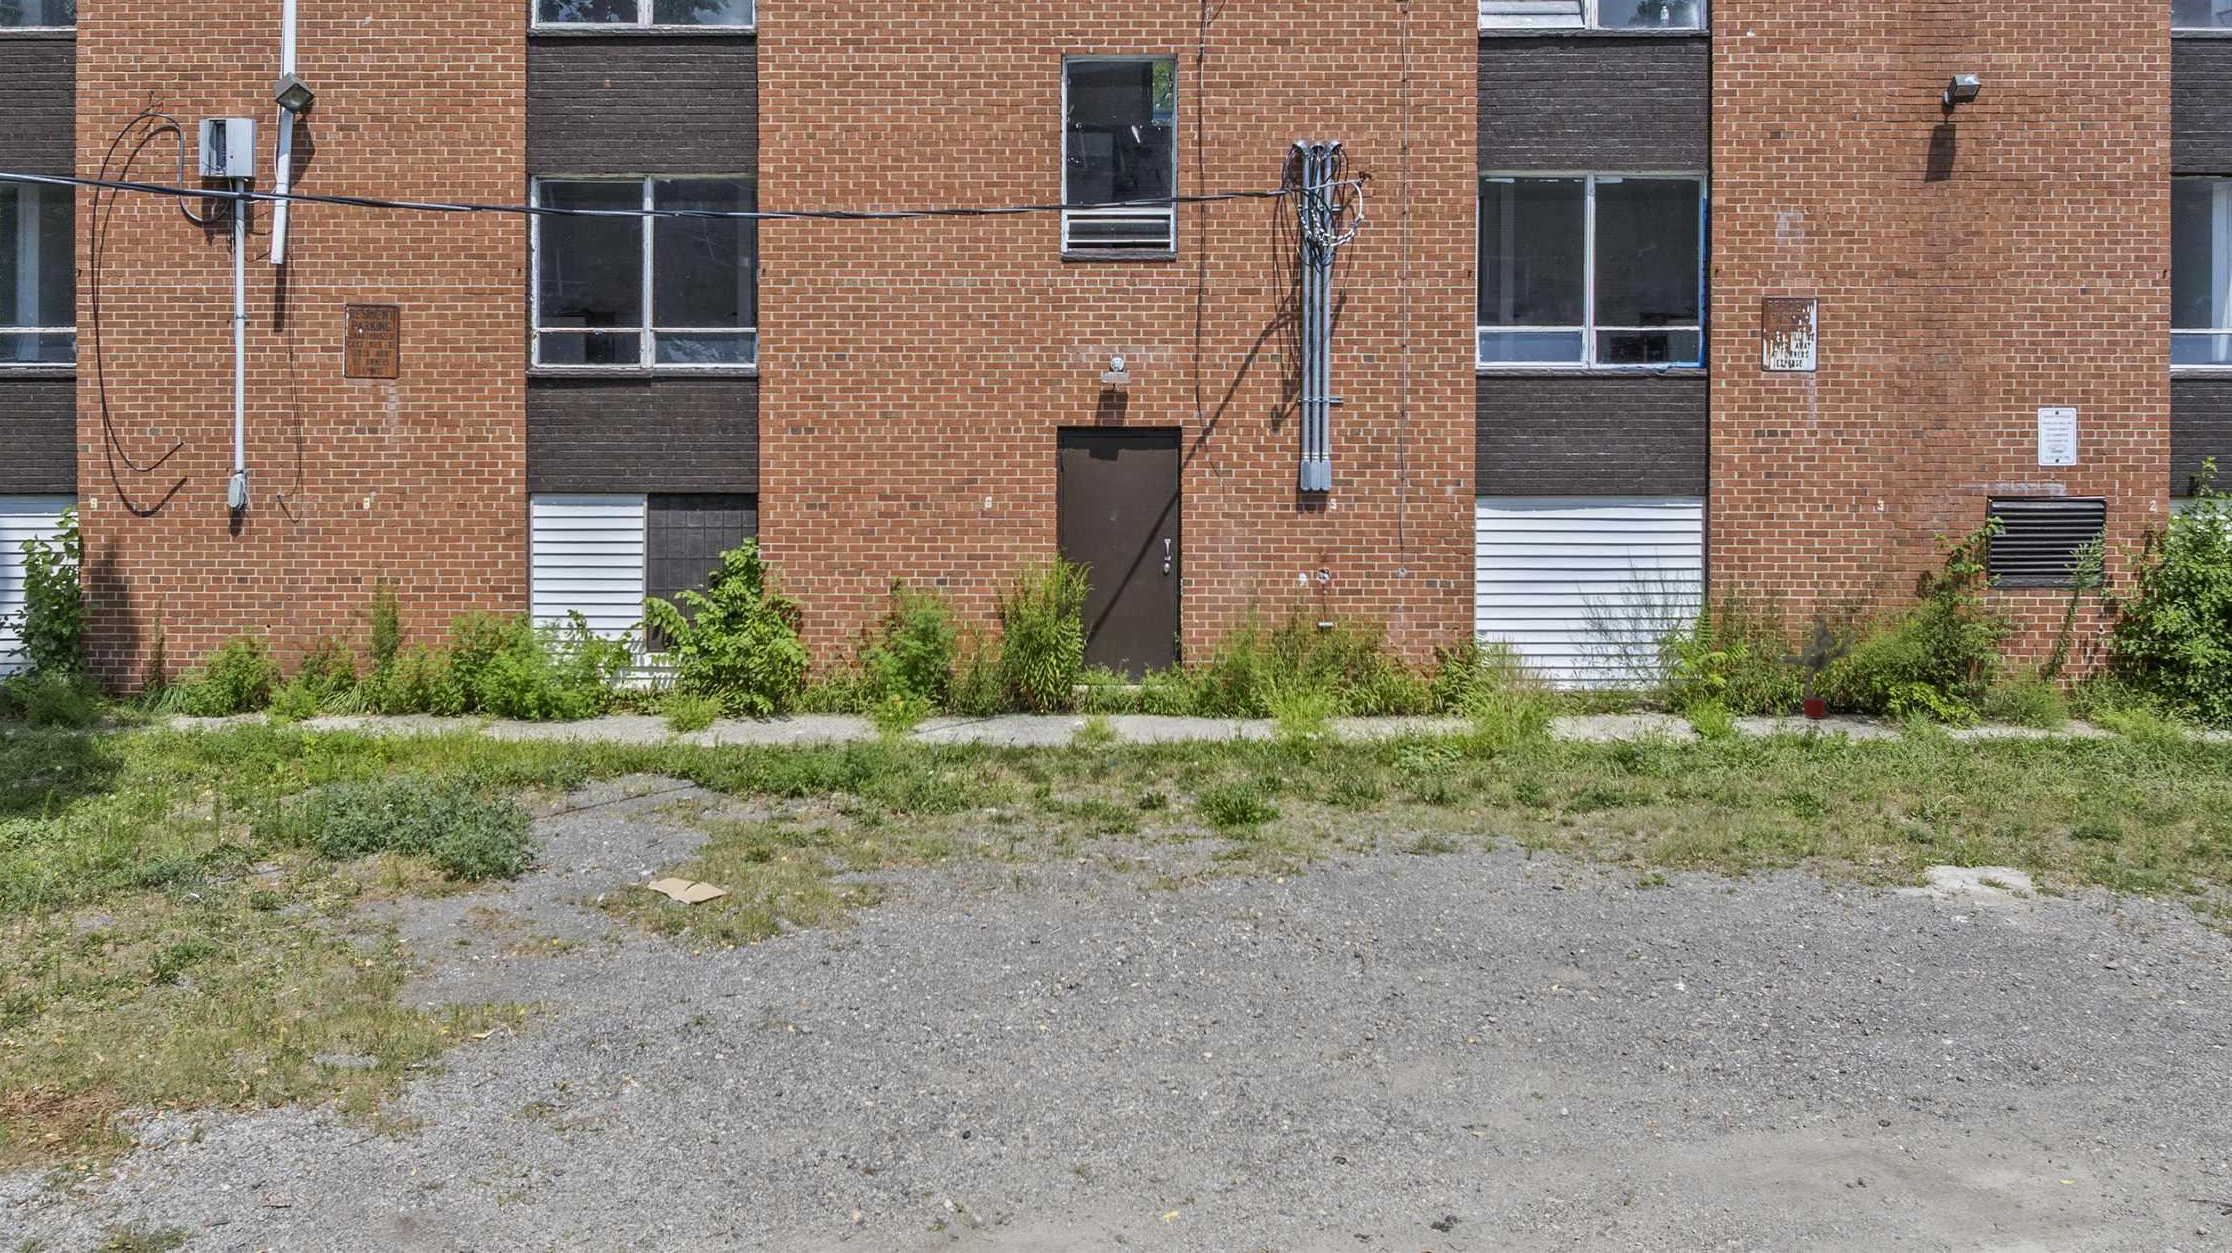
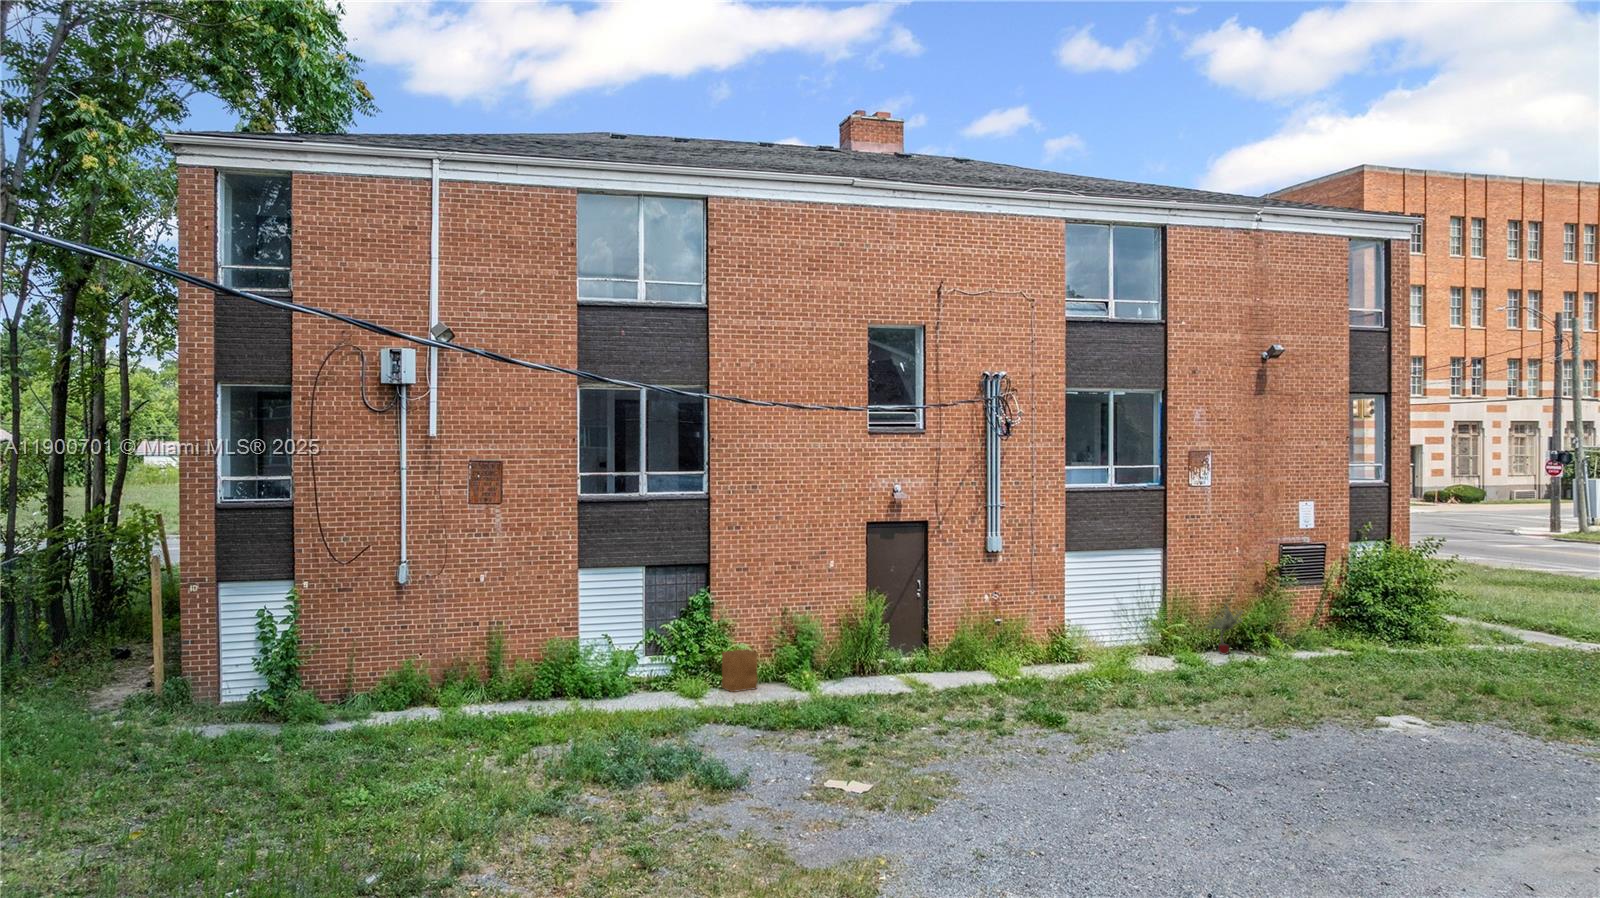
cardboard box: none [746,647,800,720] -> present [722,649,757,692]

